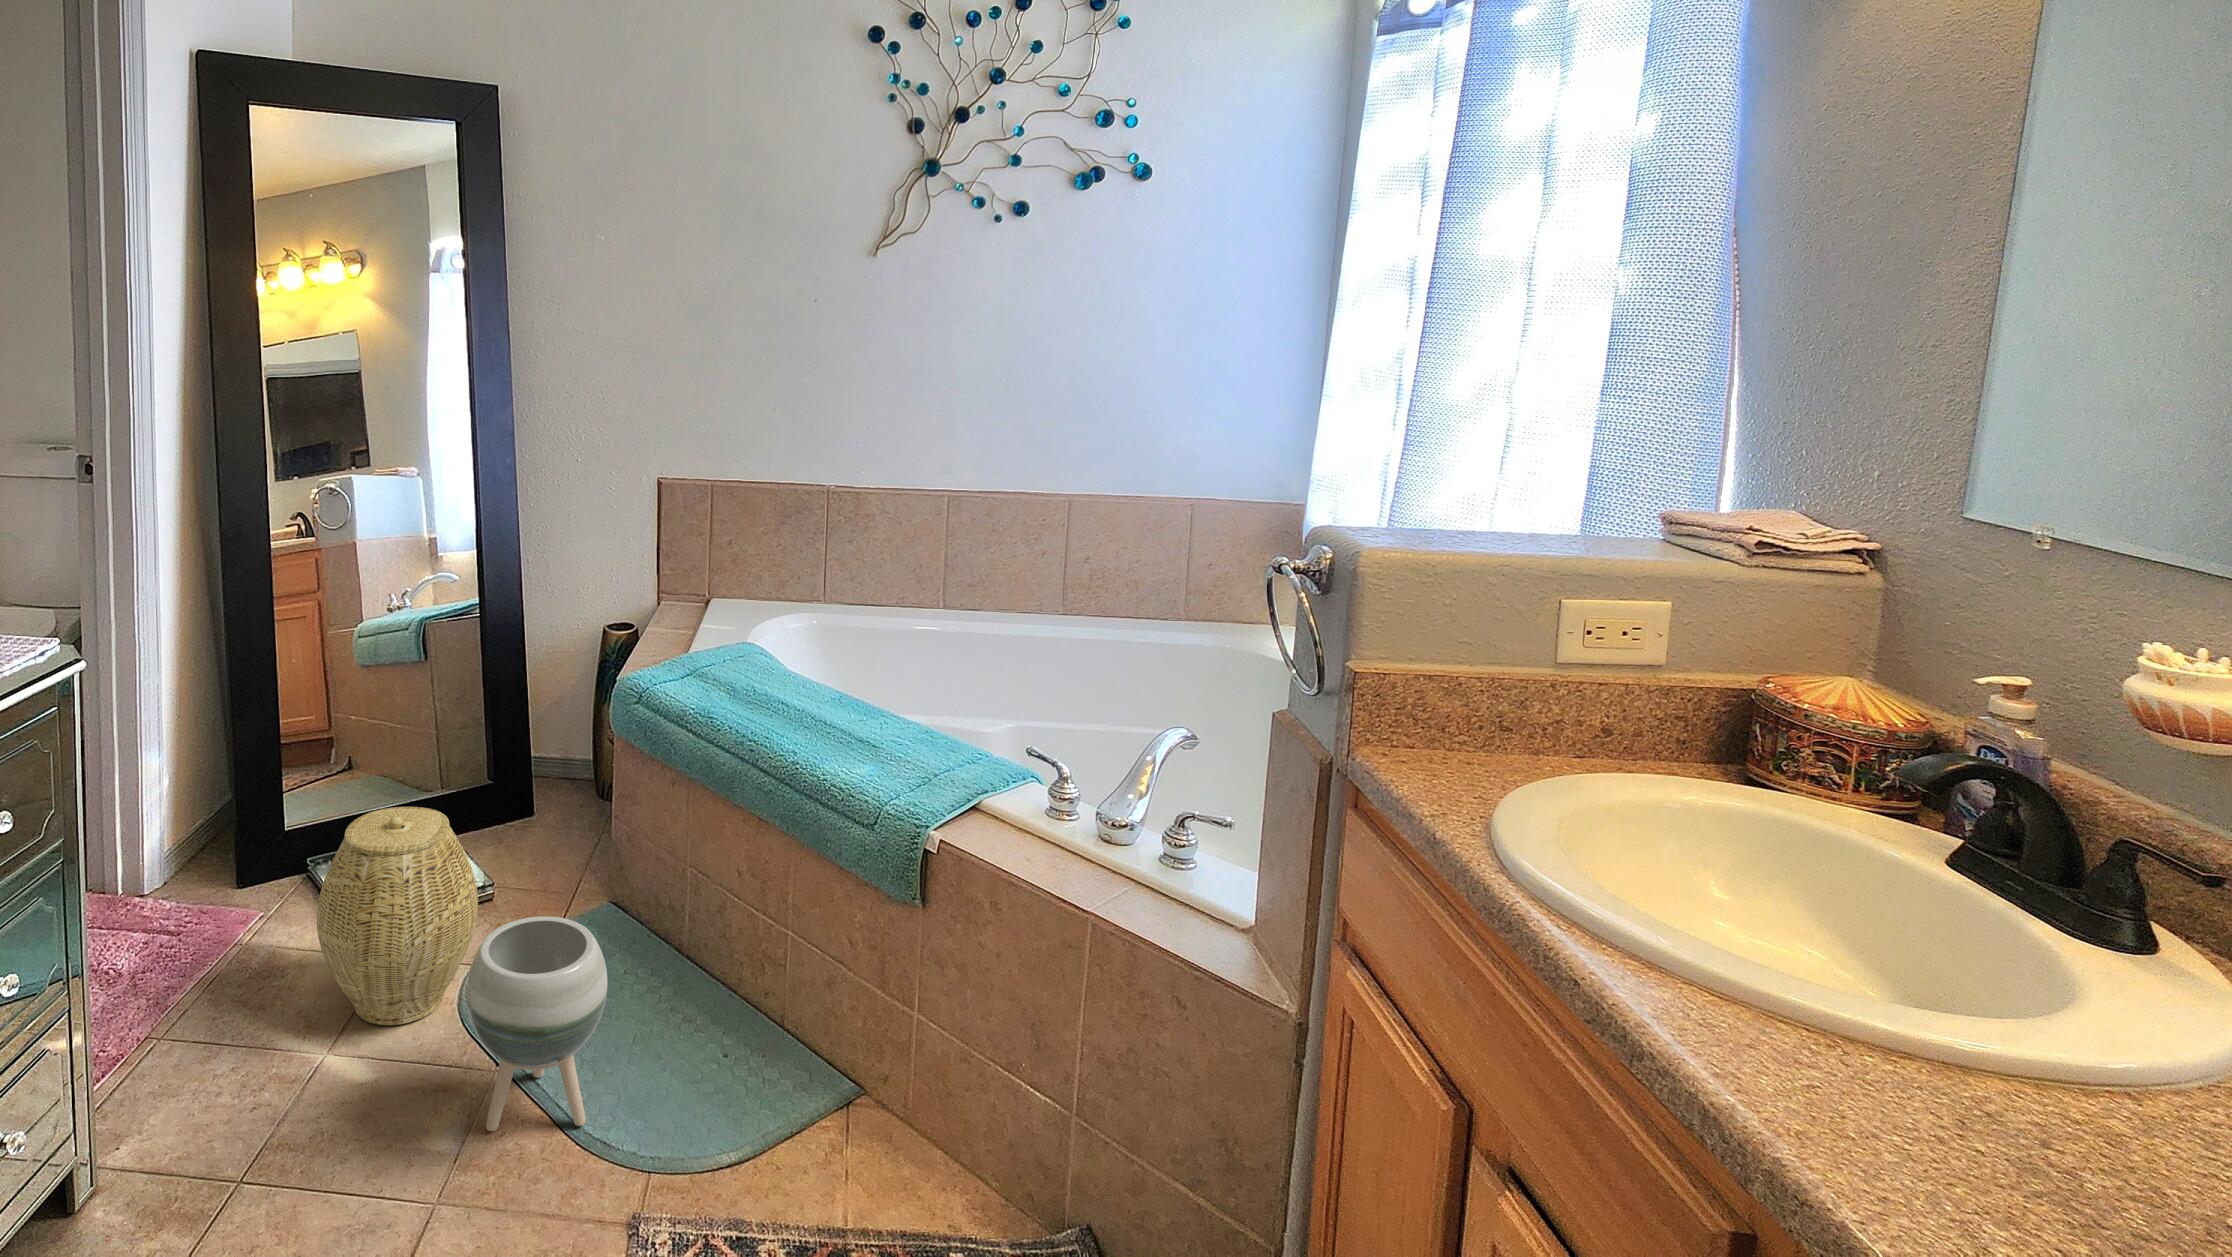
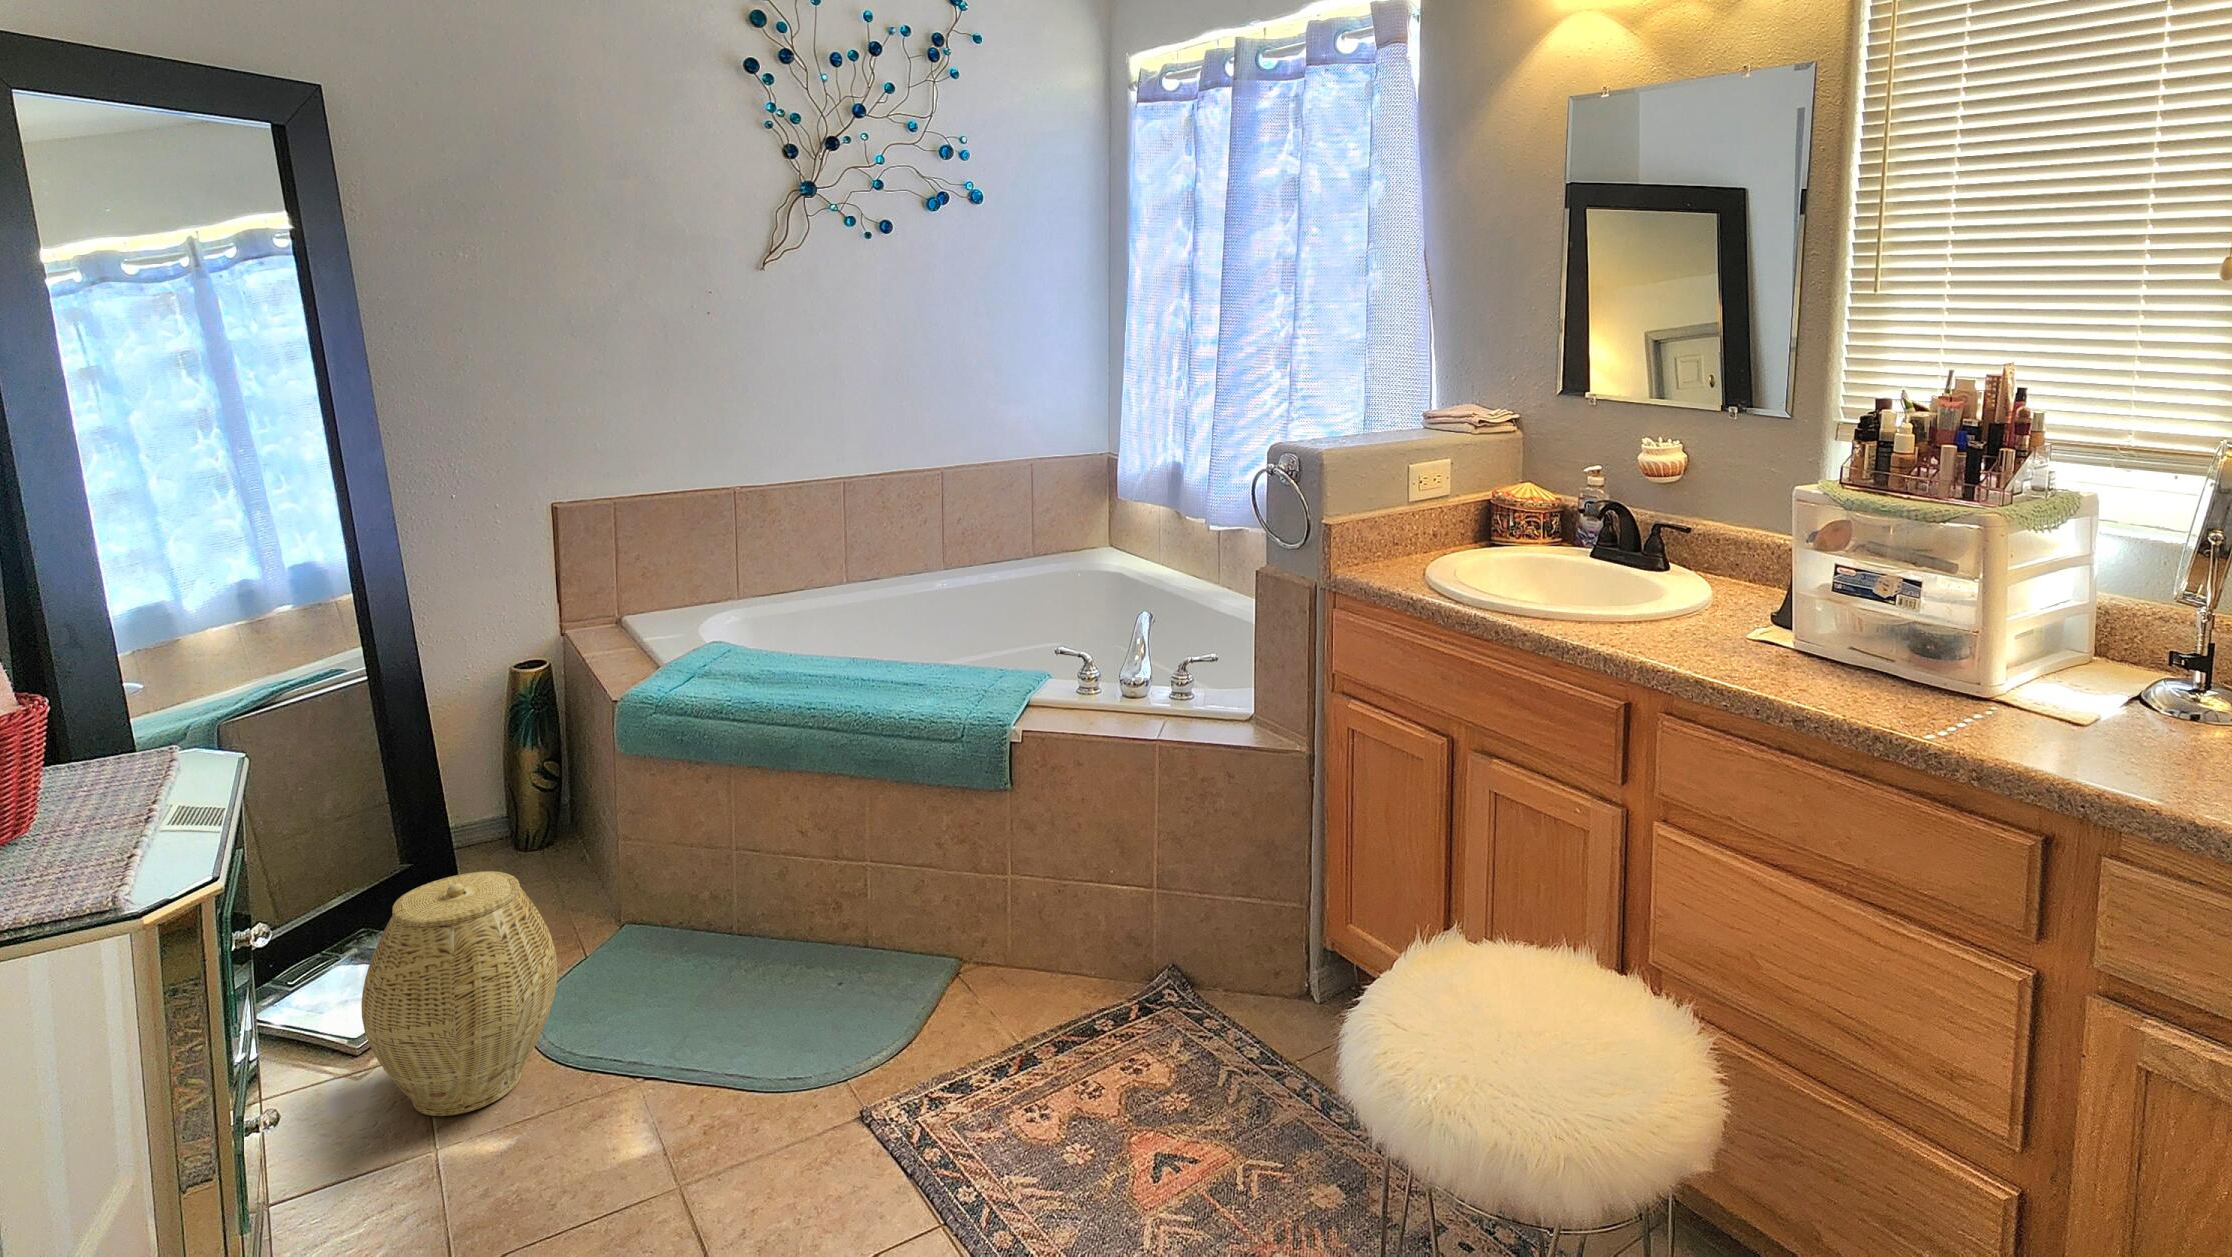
planter: present [467,916,607,1131] -> none [631,907,774,1125]

